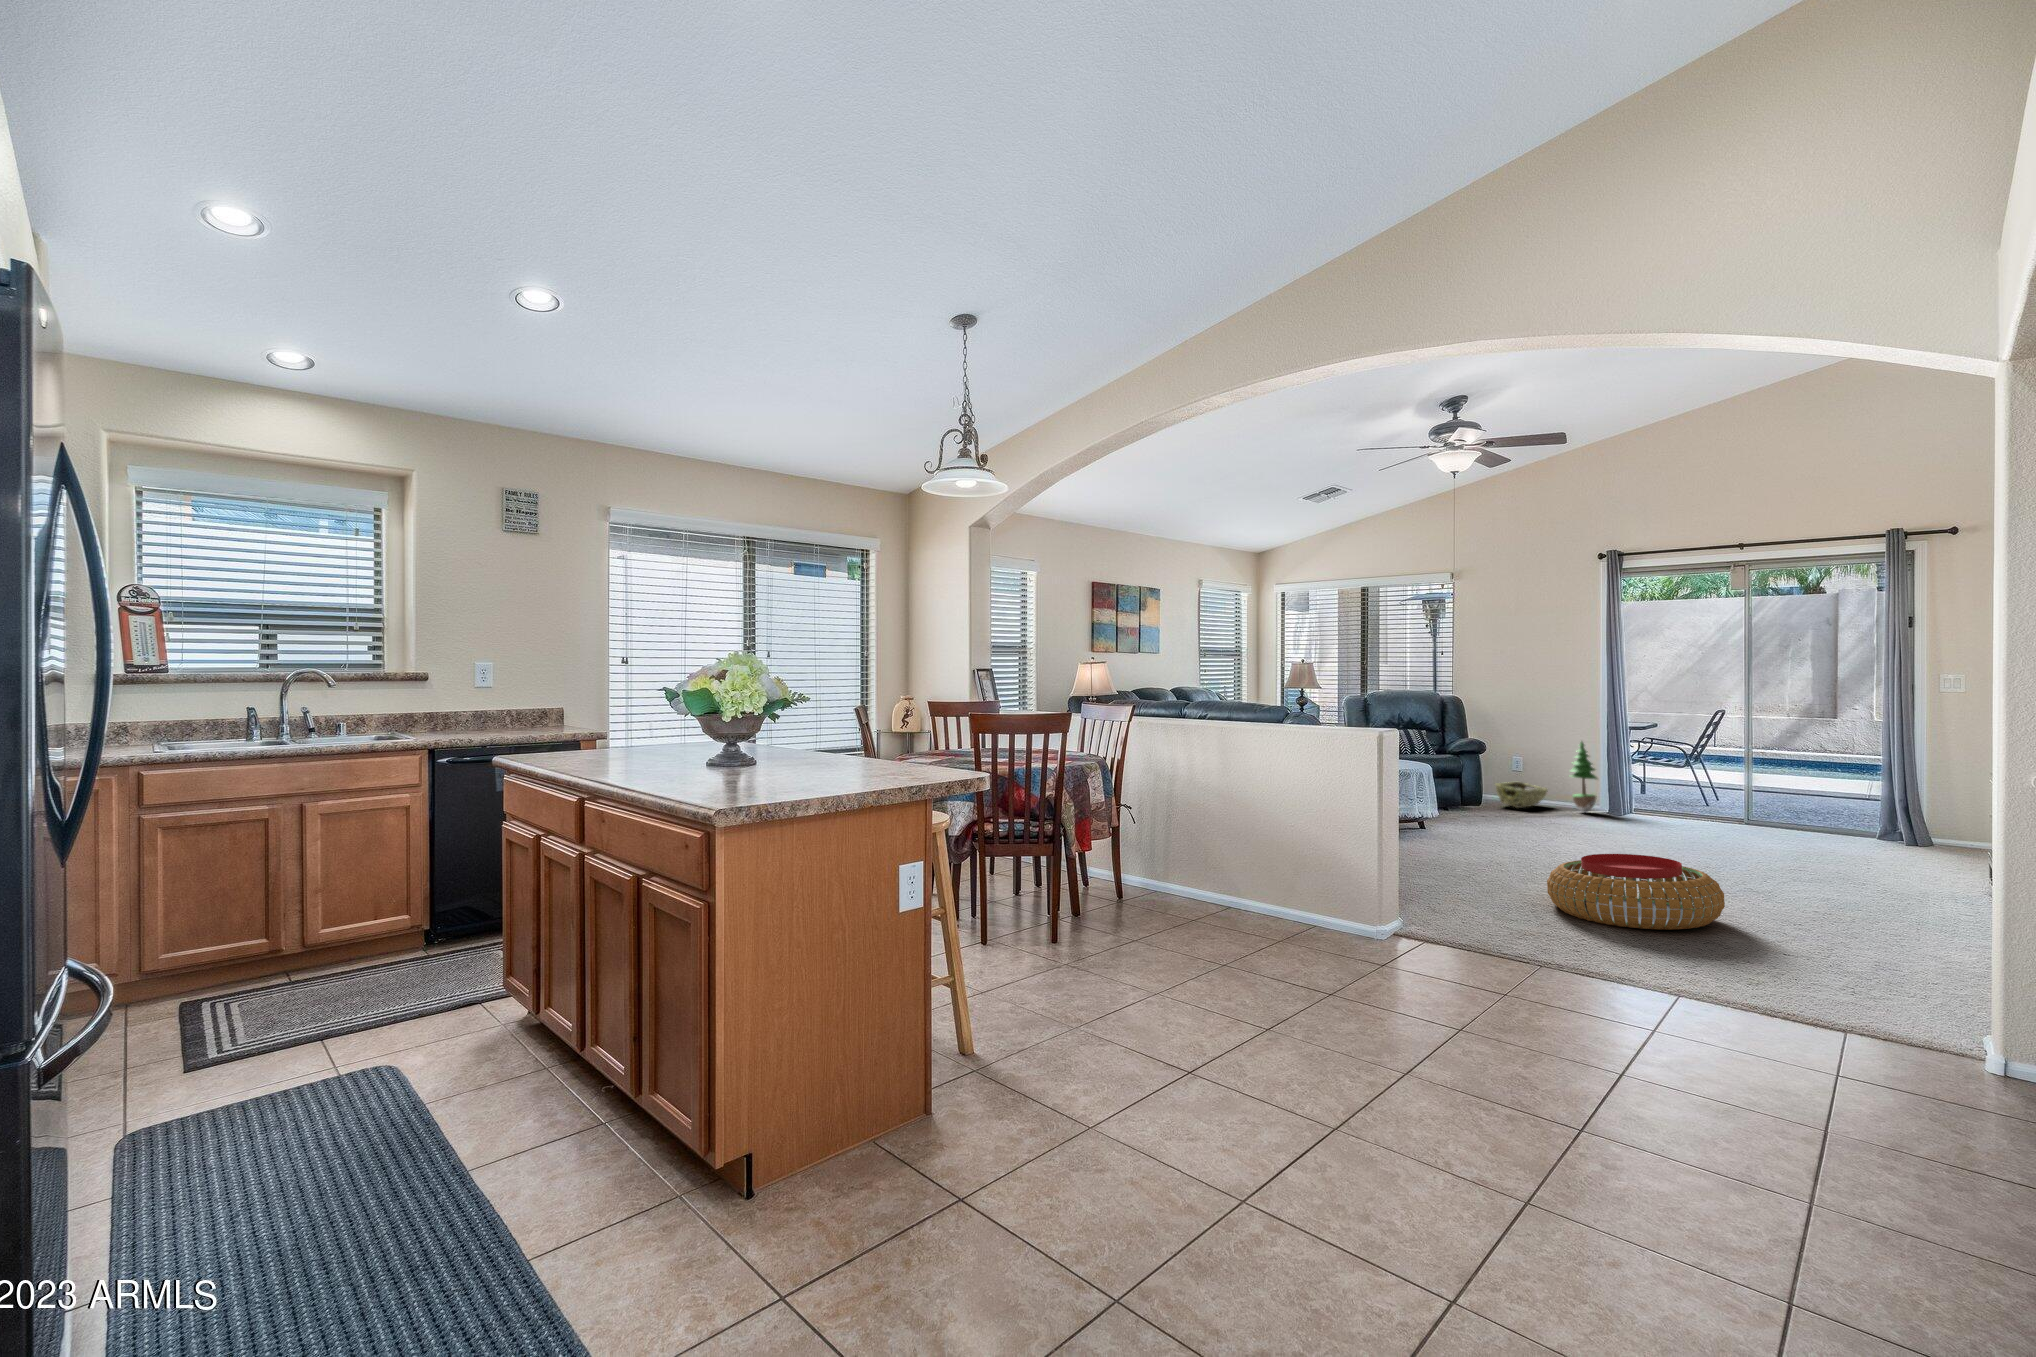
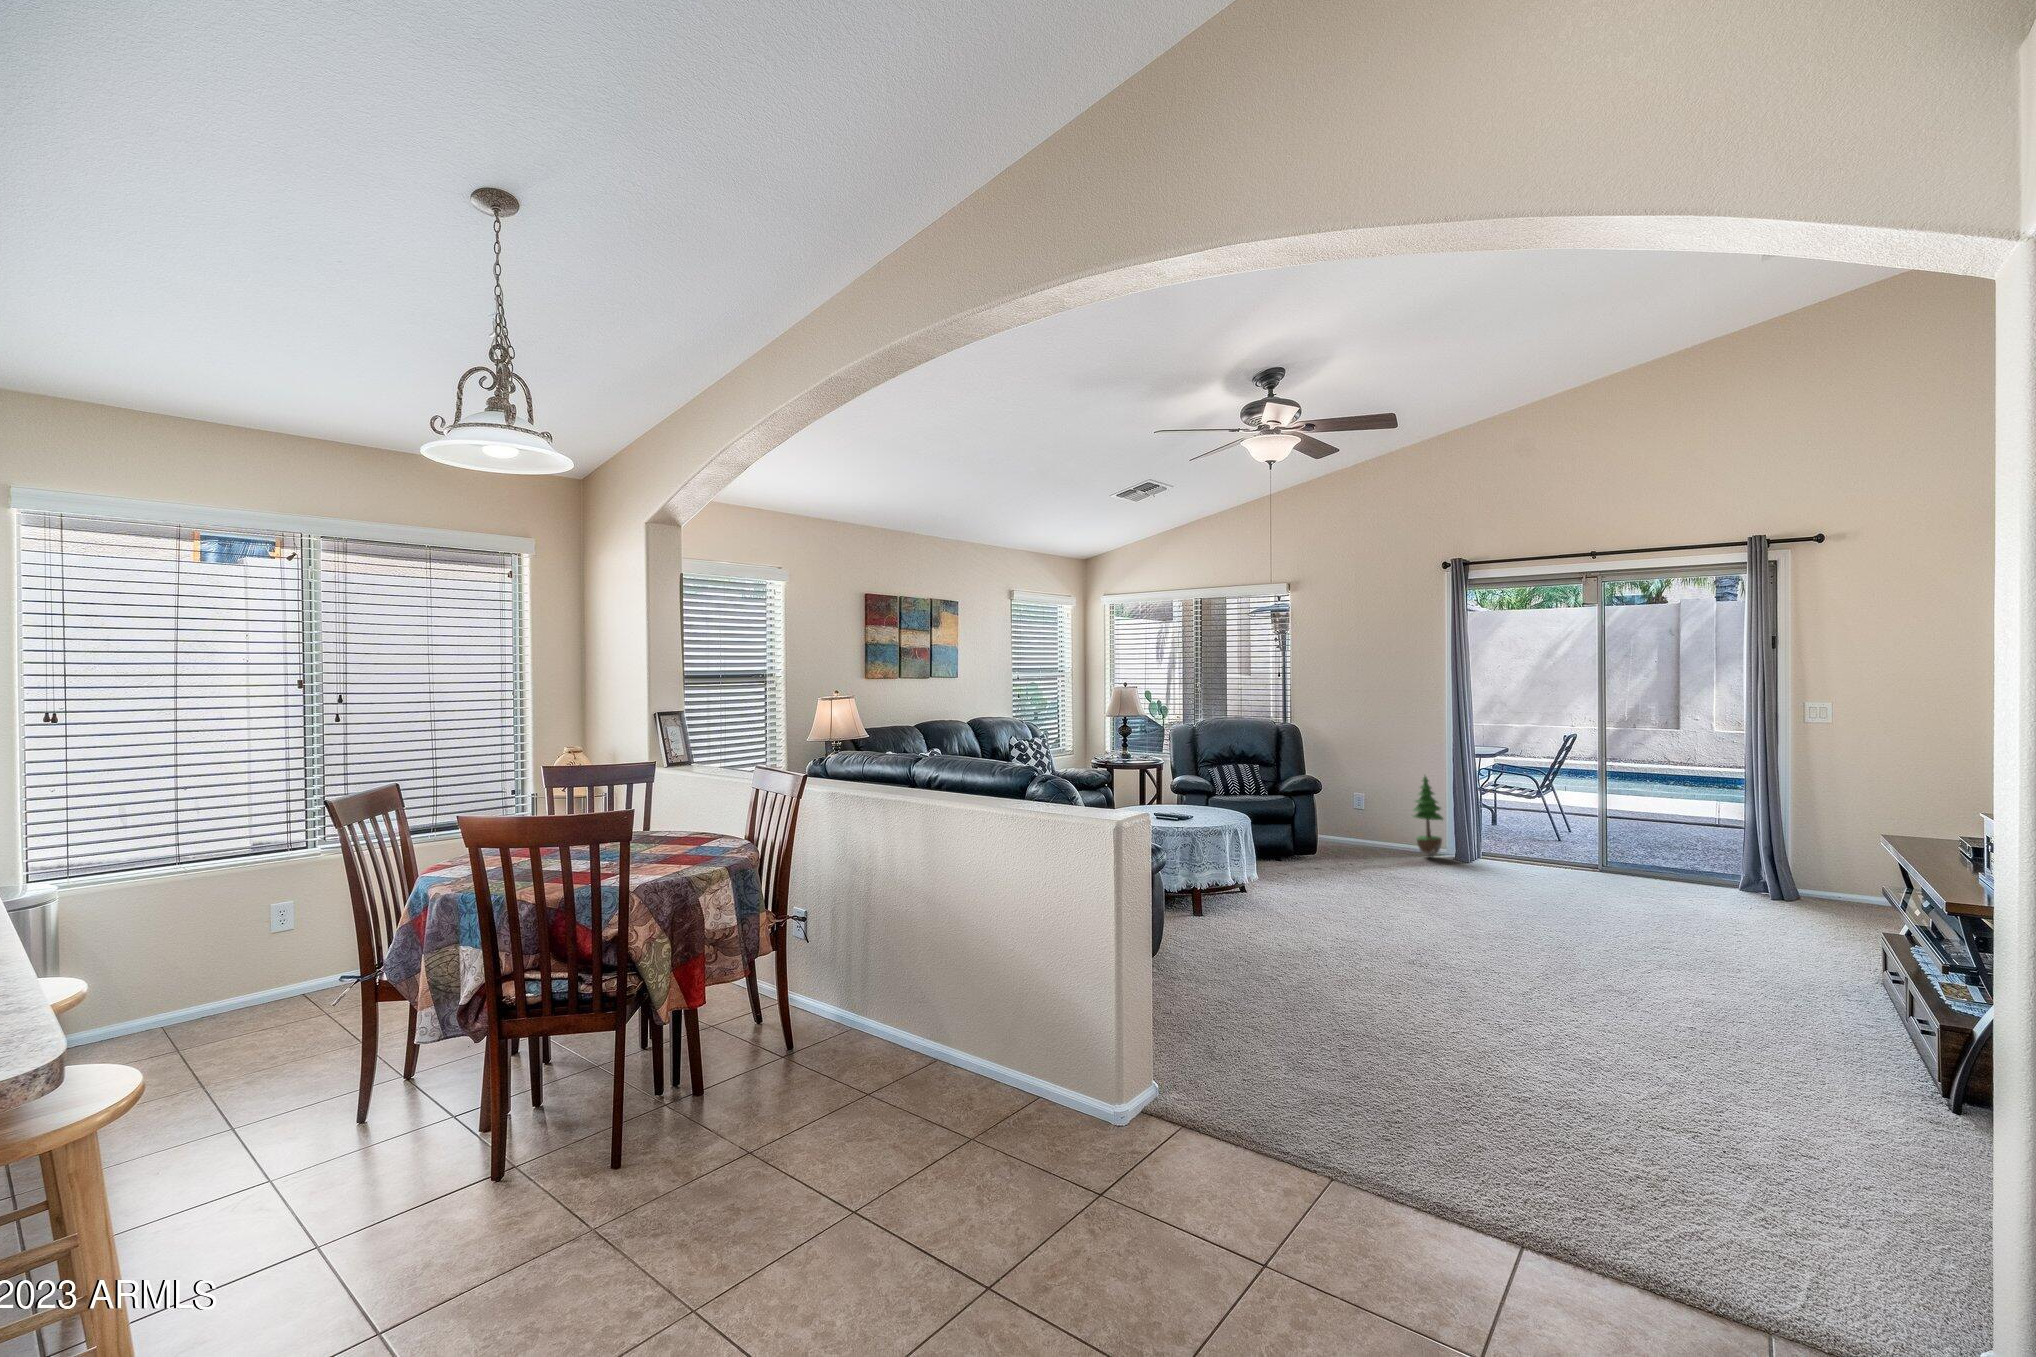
woven basket: present [1495,782,1547,808] -> none [1333,820,1390,854]
pouf: present [1547,854,1725,930] -> none [1381,980,1612,1112]

